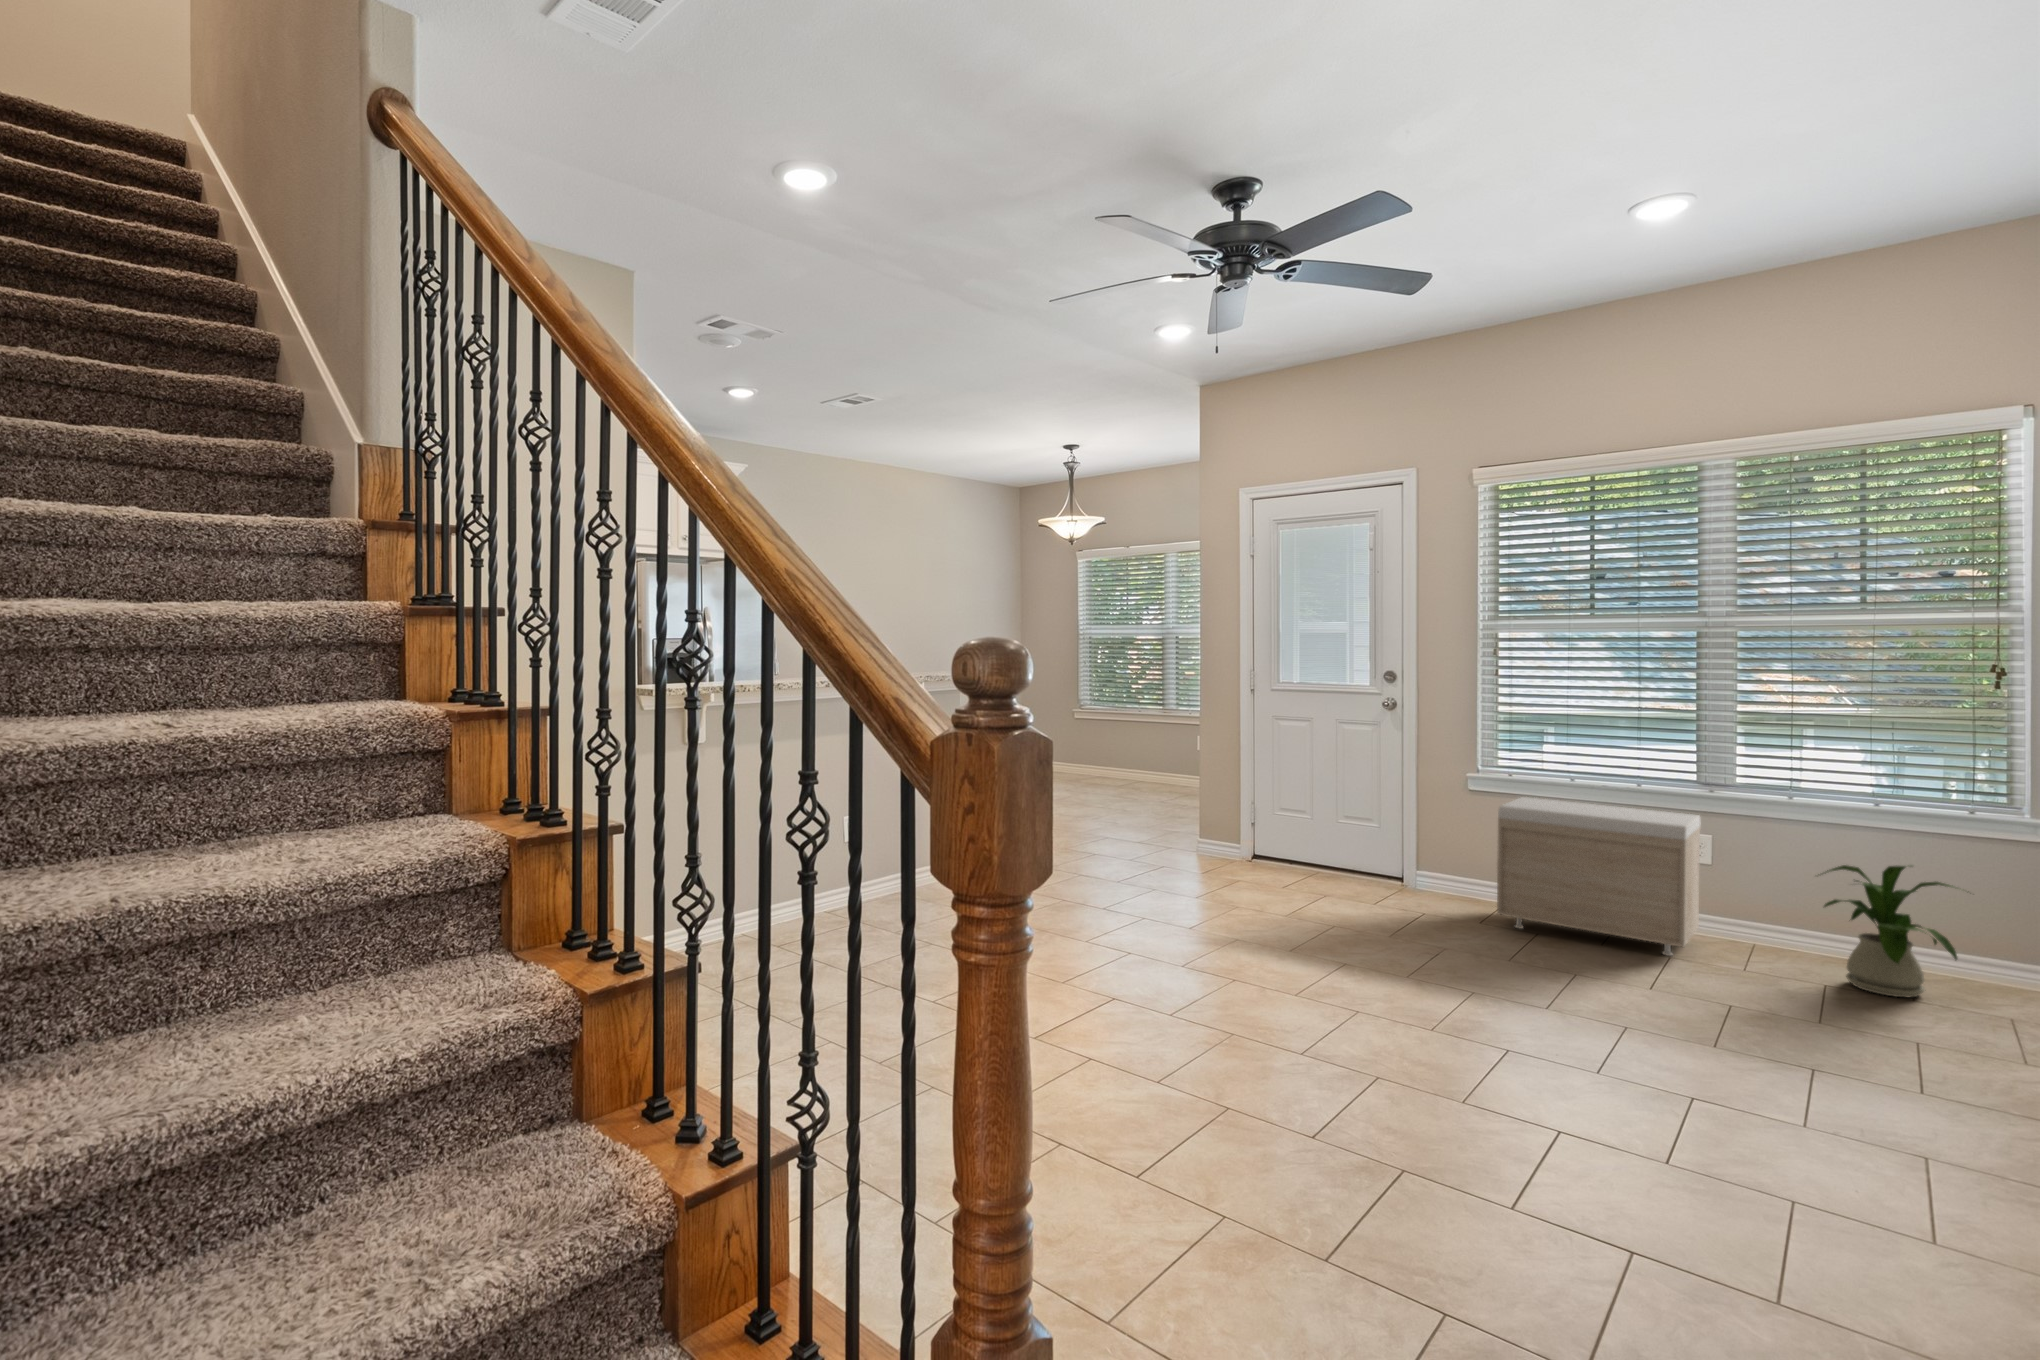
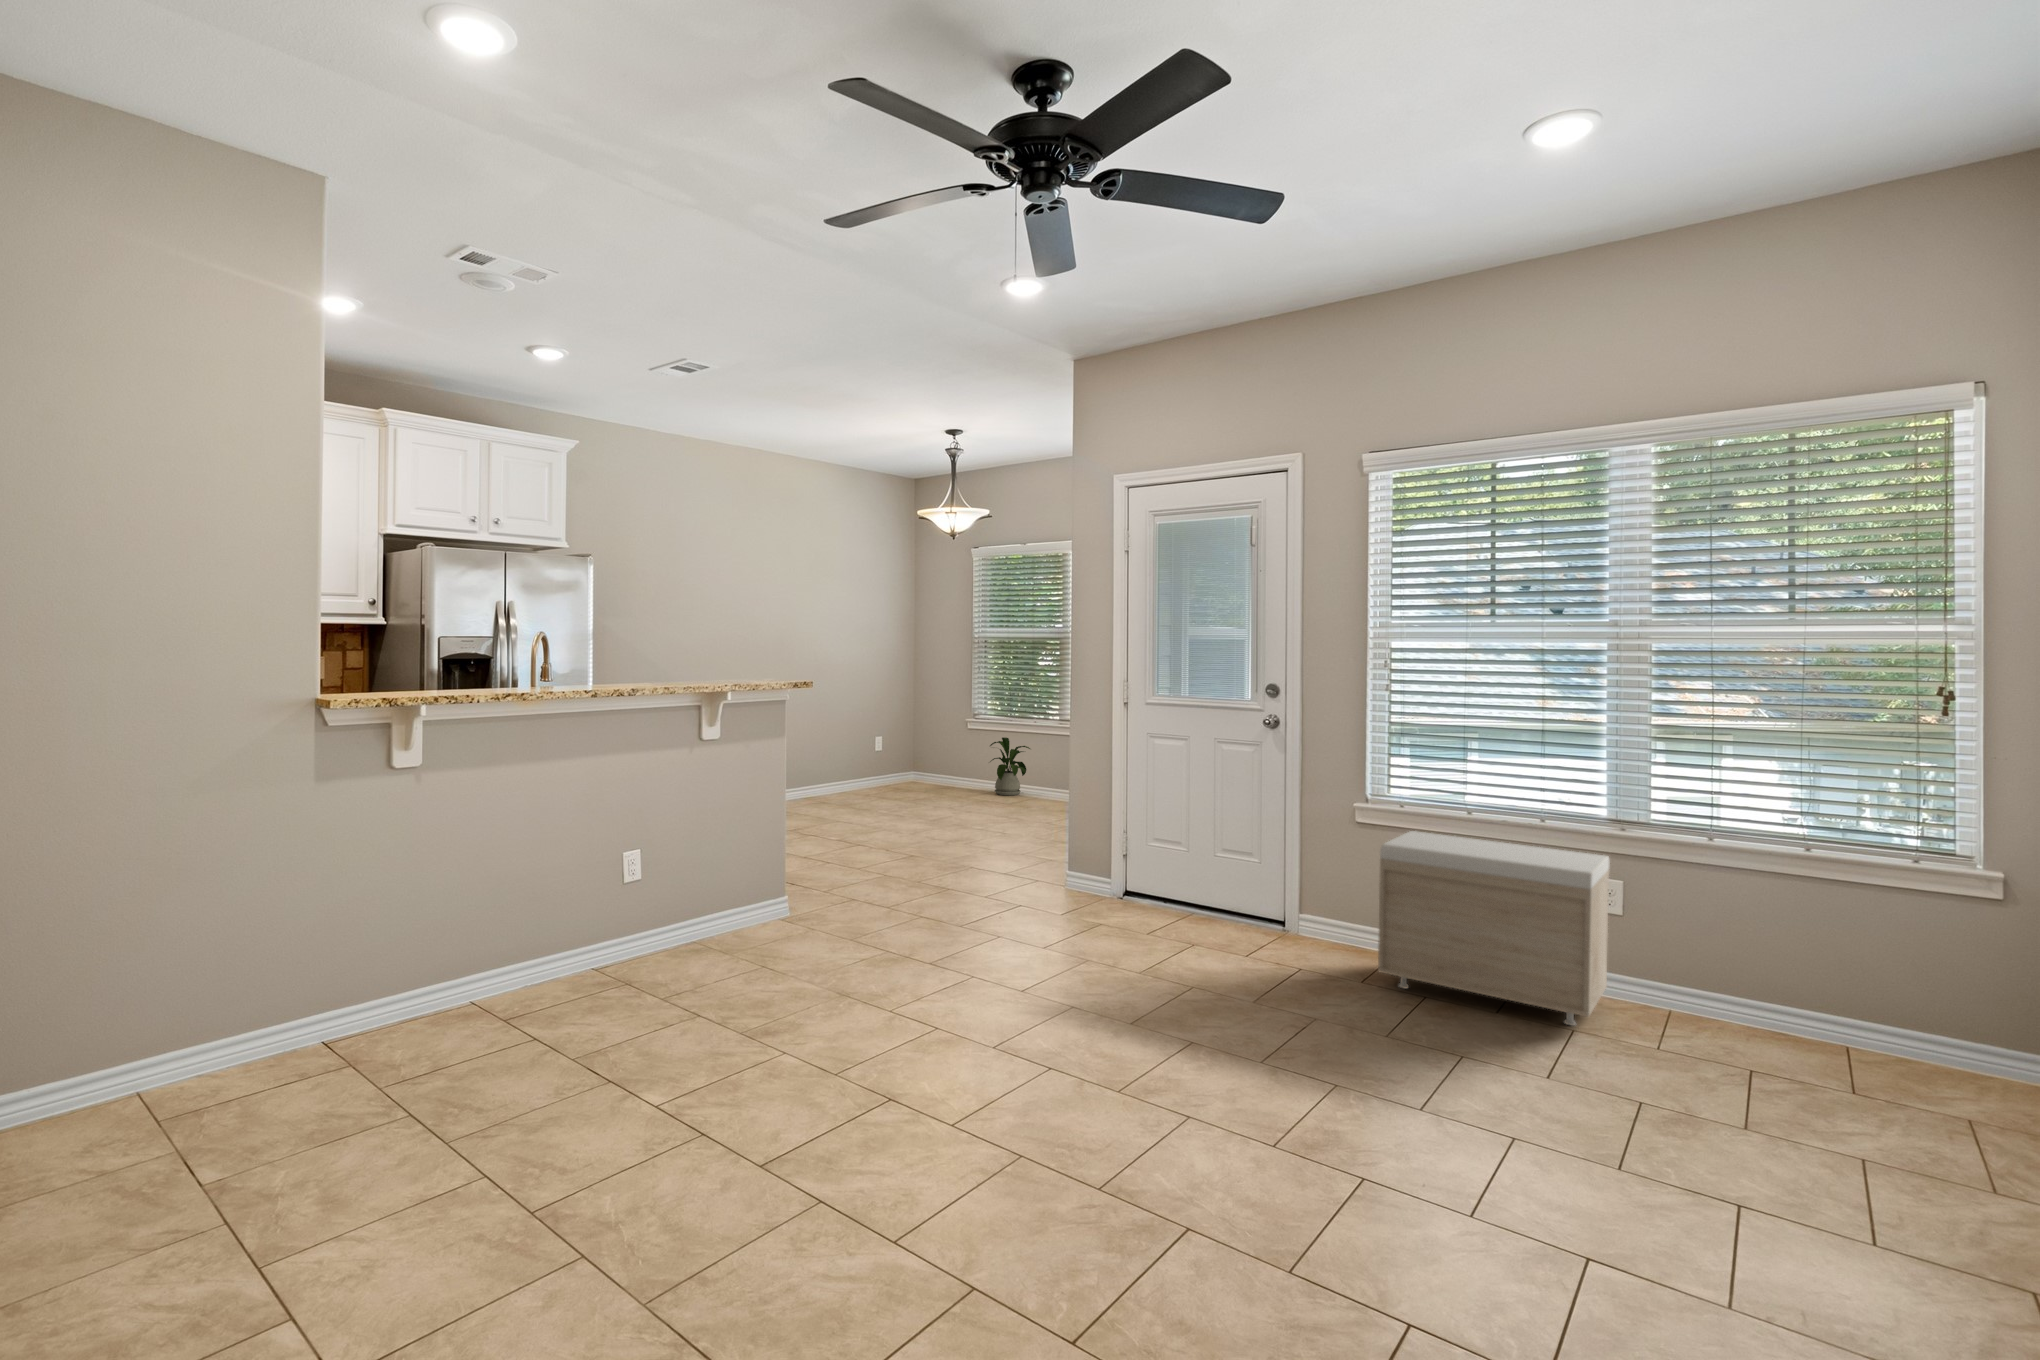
house plant: present [1824,865,1957,997] -> present [990,737,1030,795]

